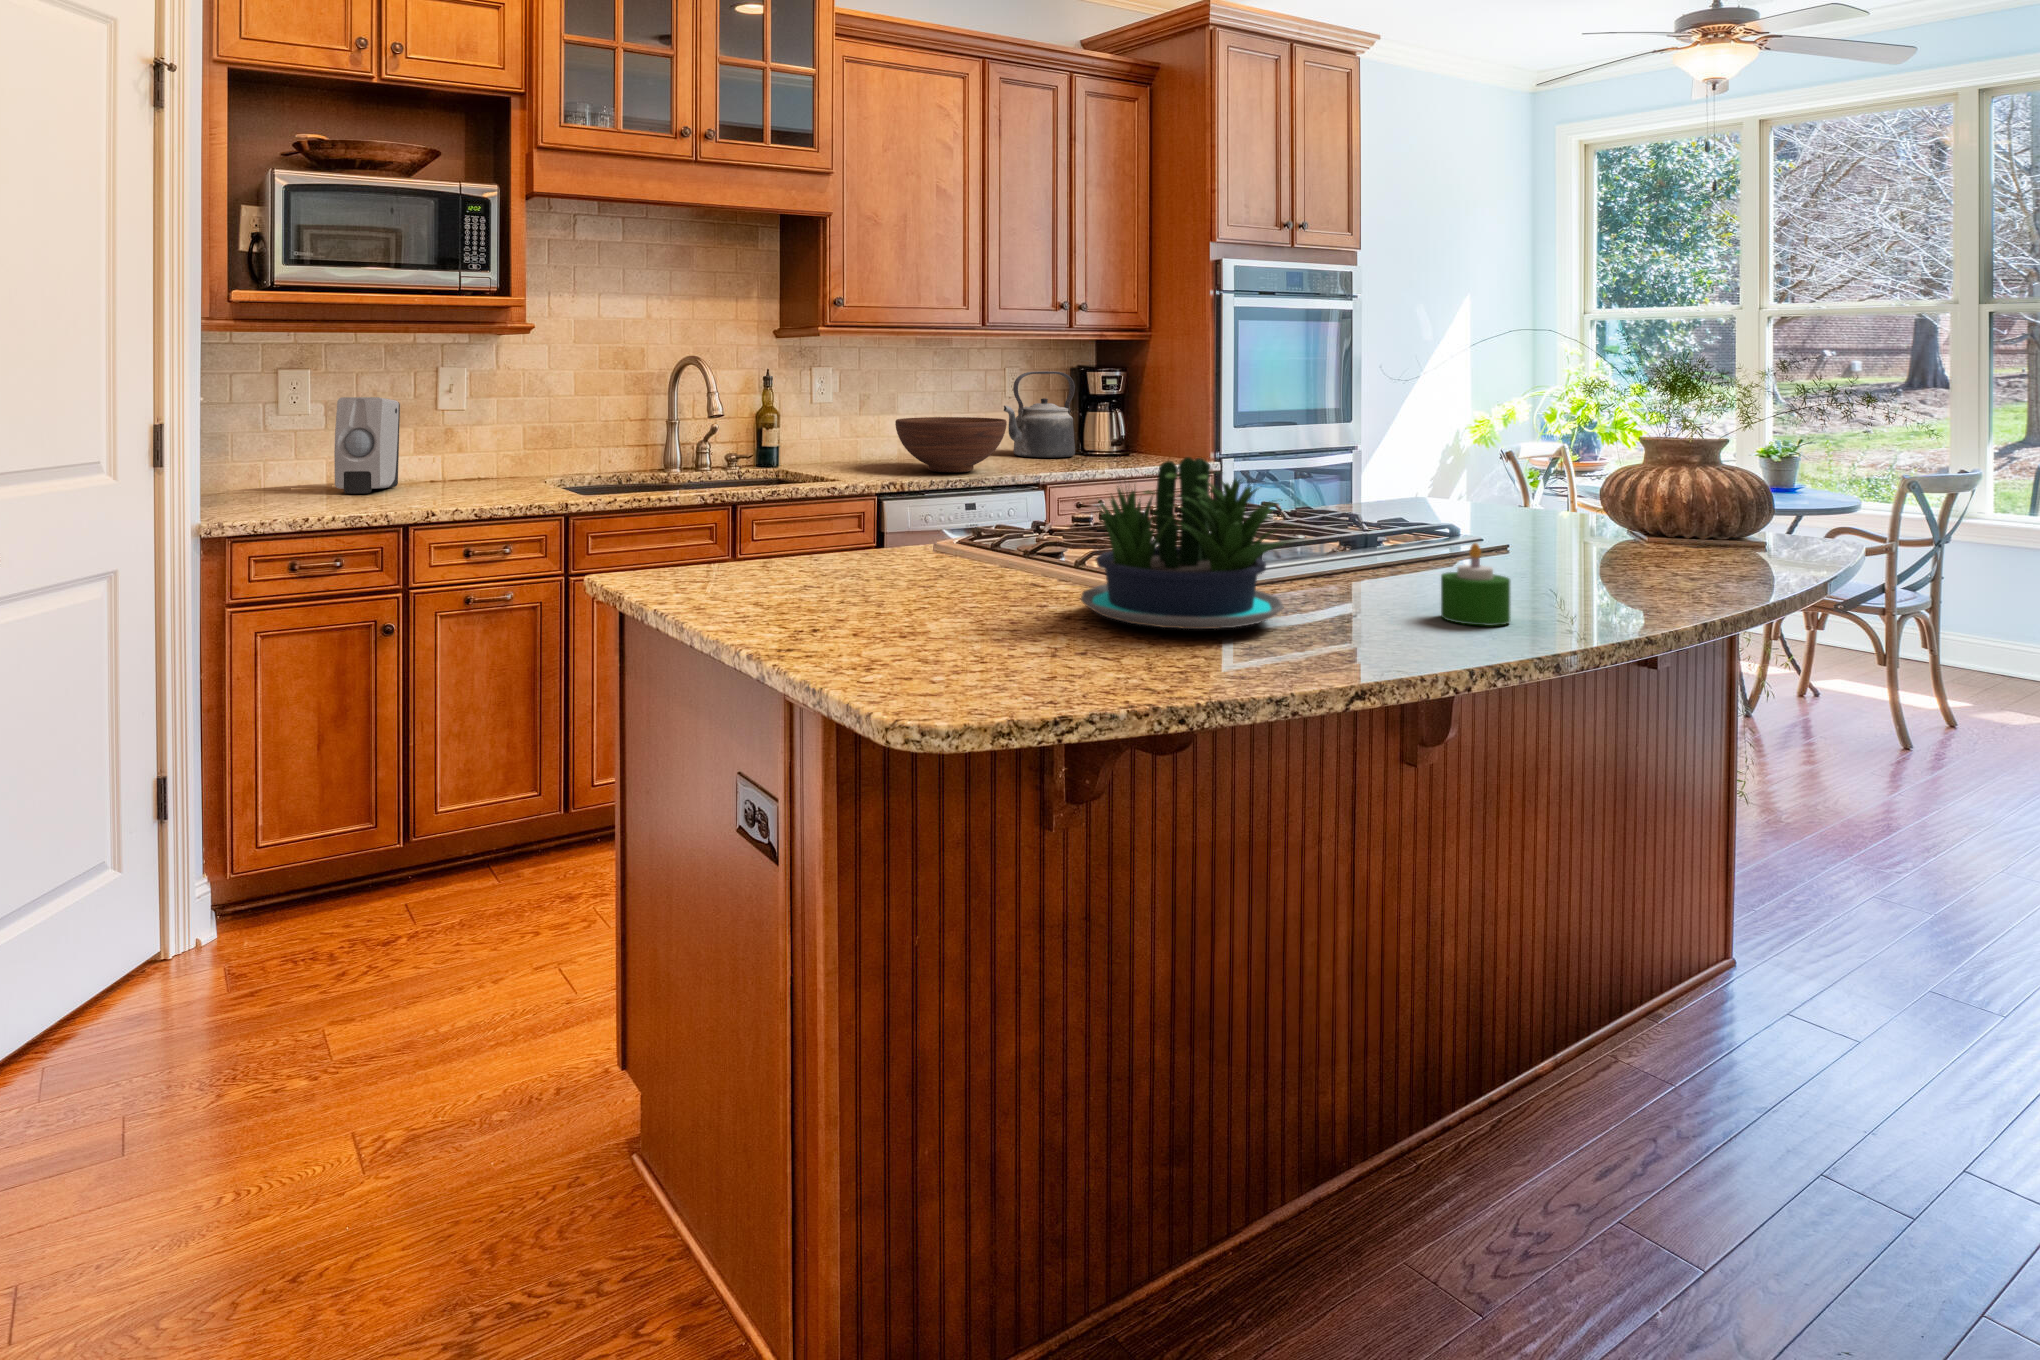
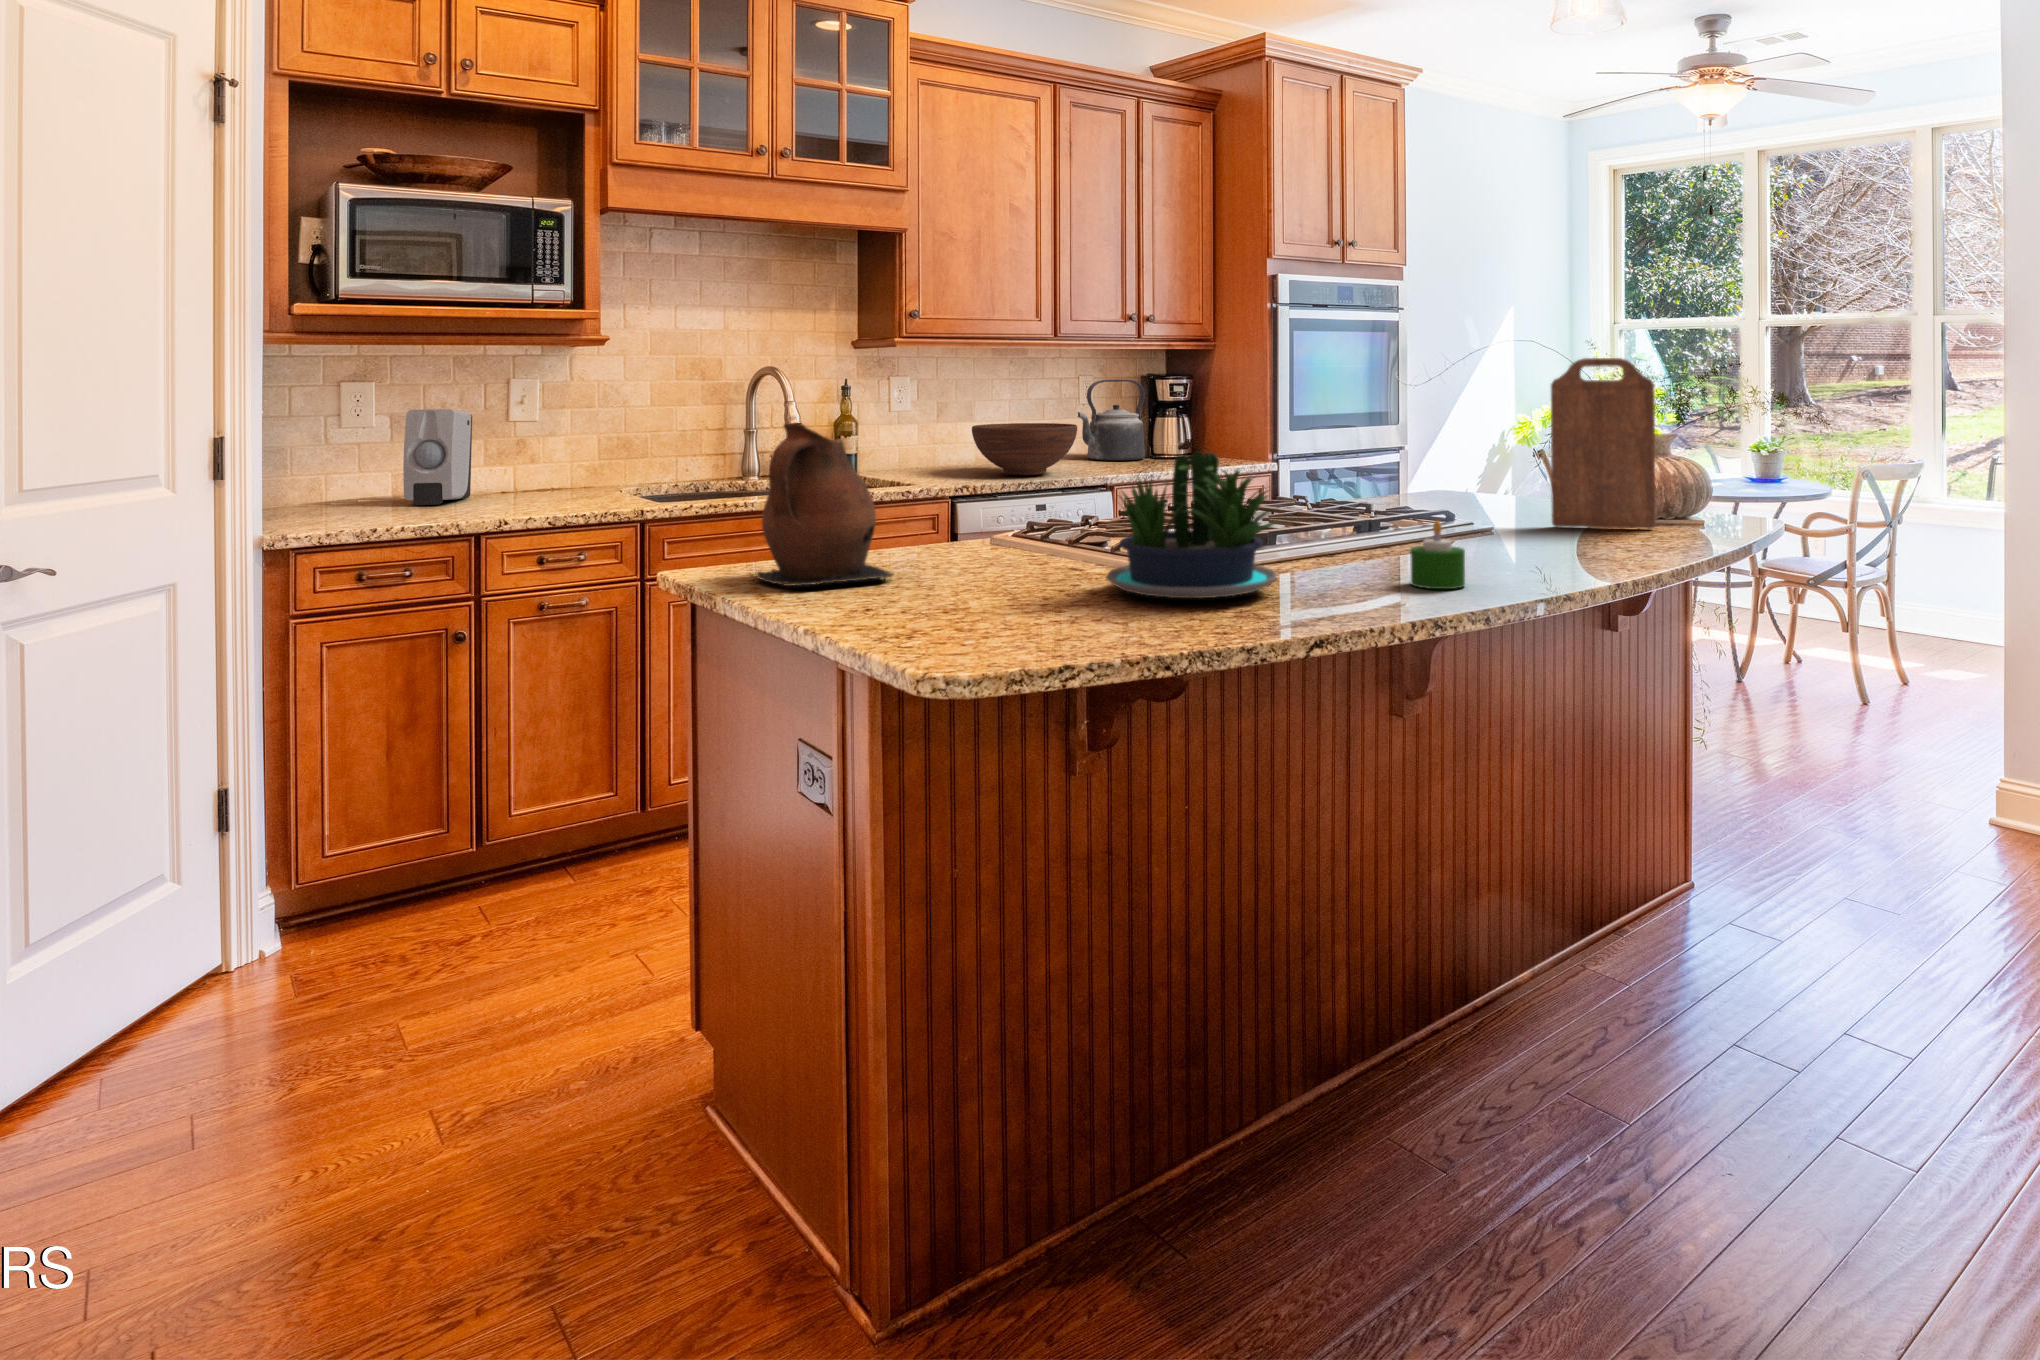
cutting board: none [1580,351,1712,553] -> present [1551,358,1656,529]
ceramic pitcher: none [681,419,839,599] -> present [750,423,893,586]

